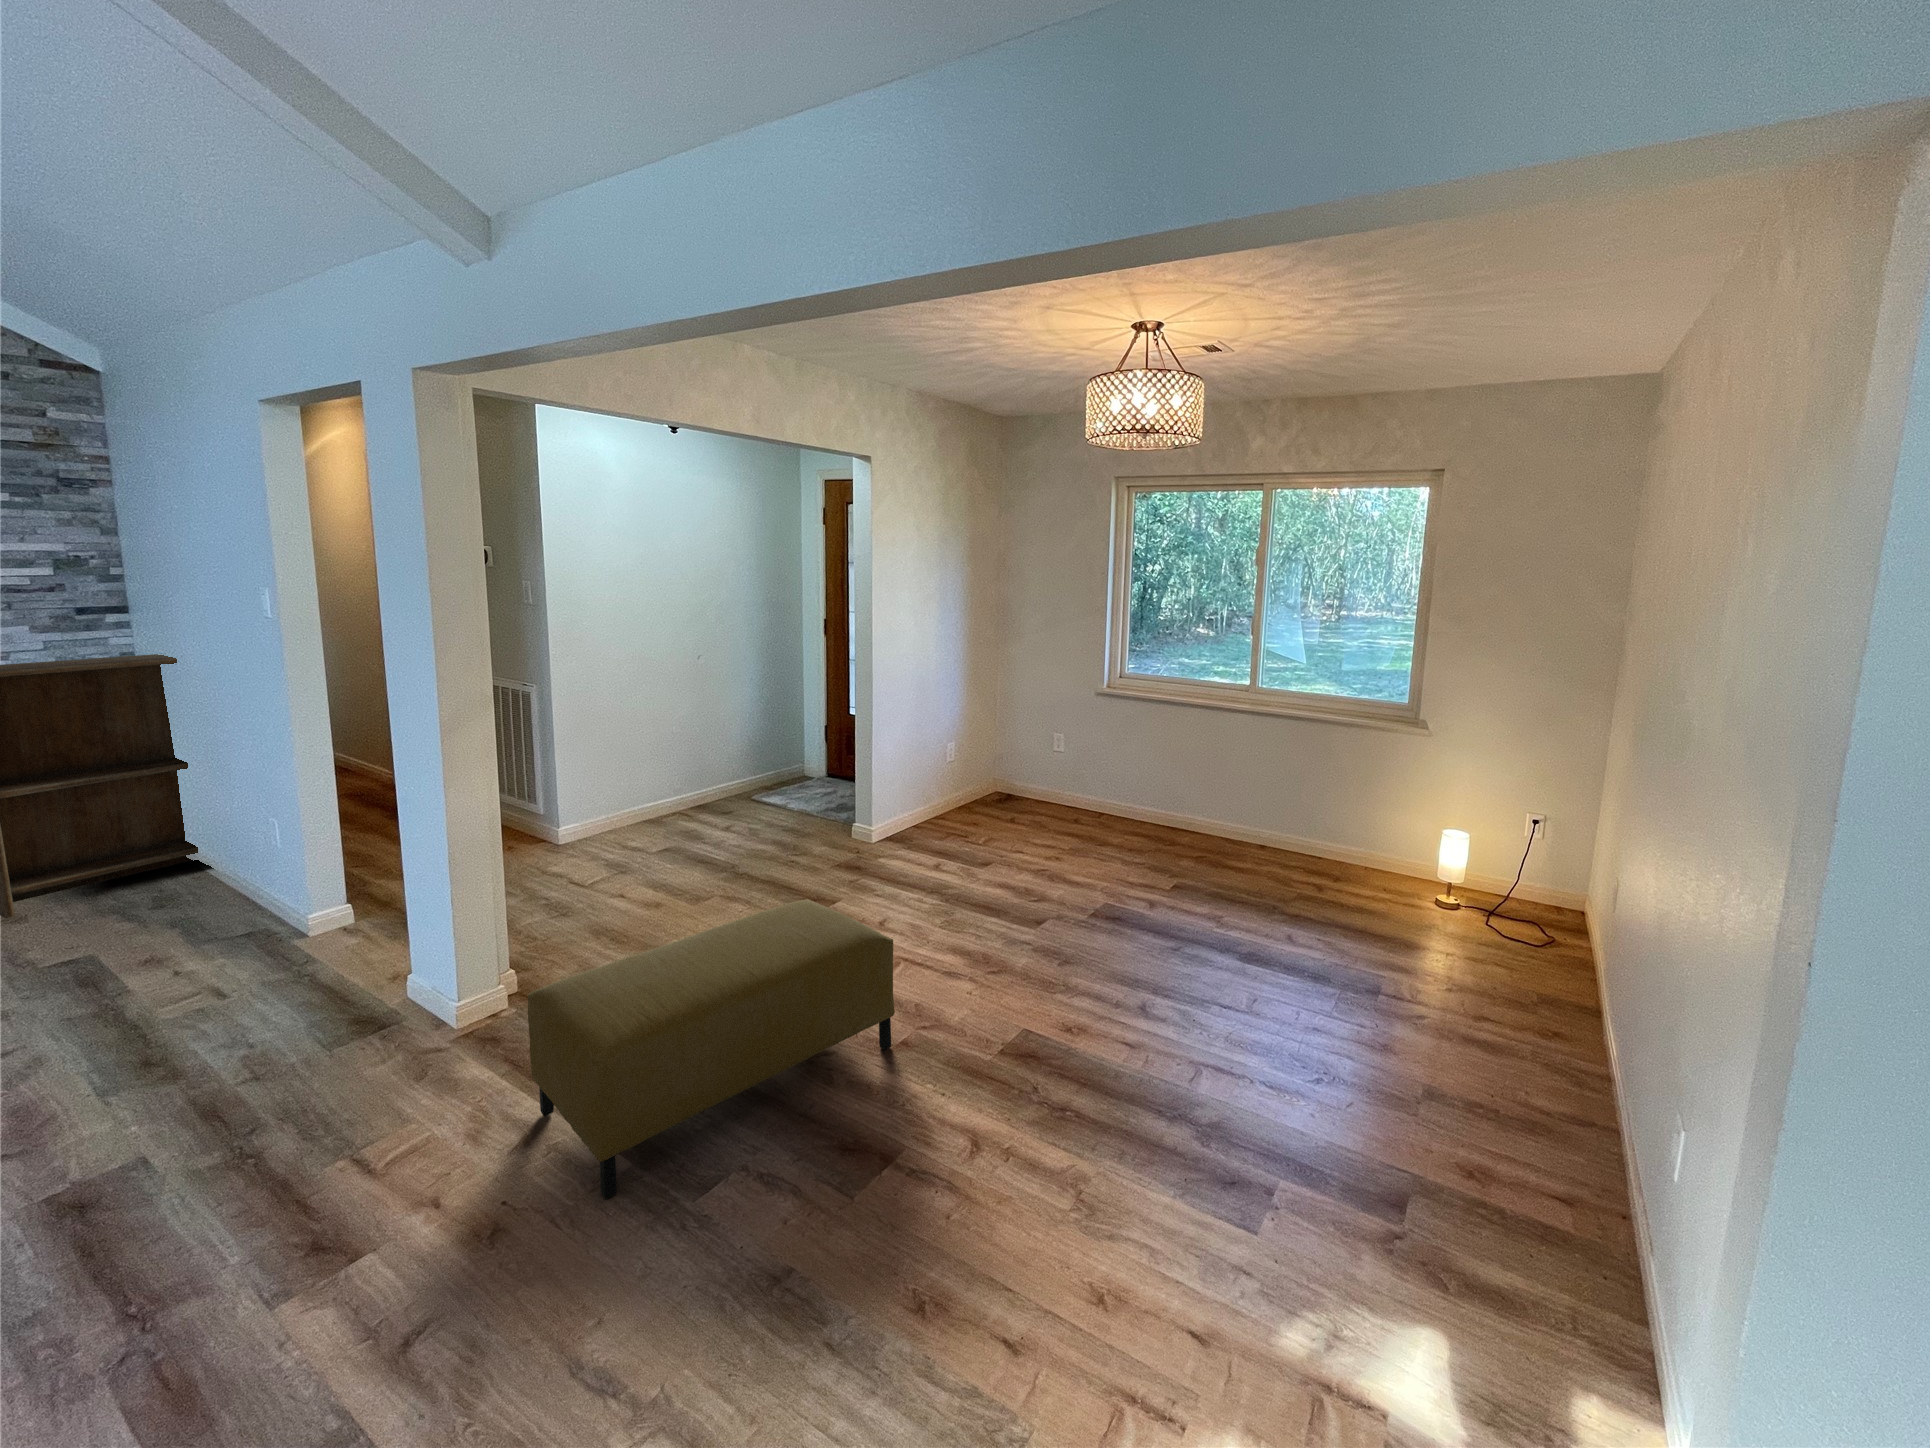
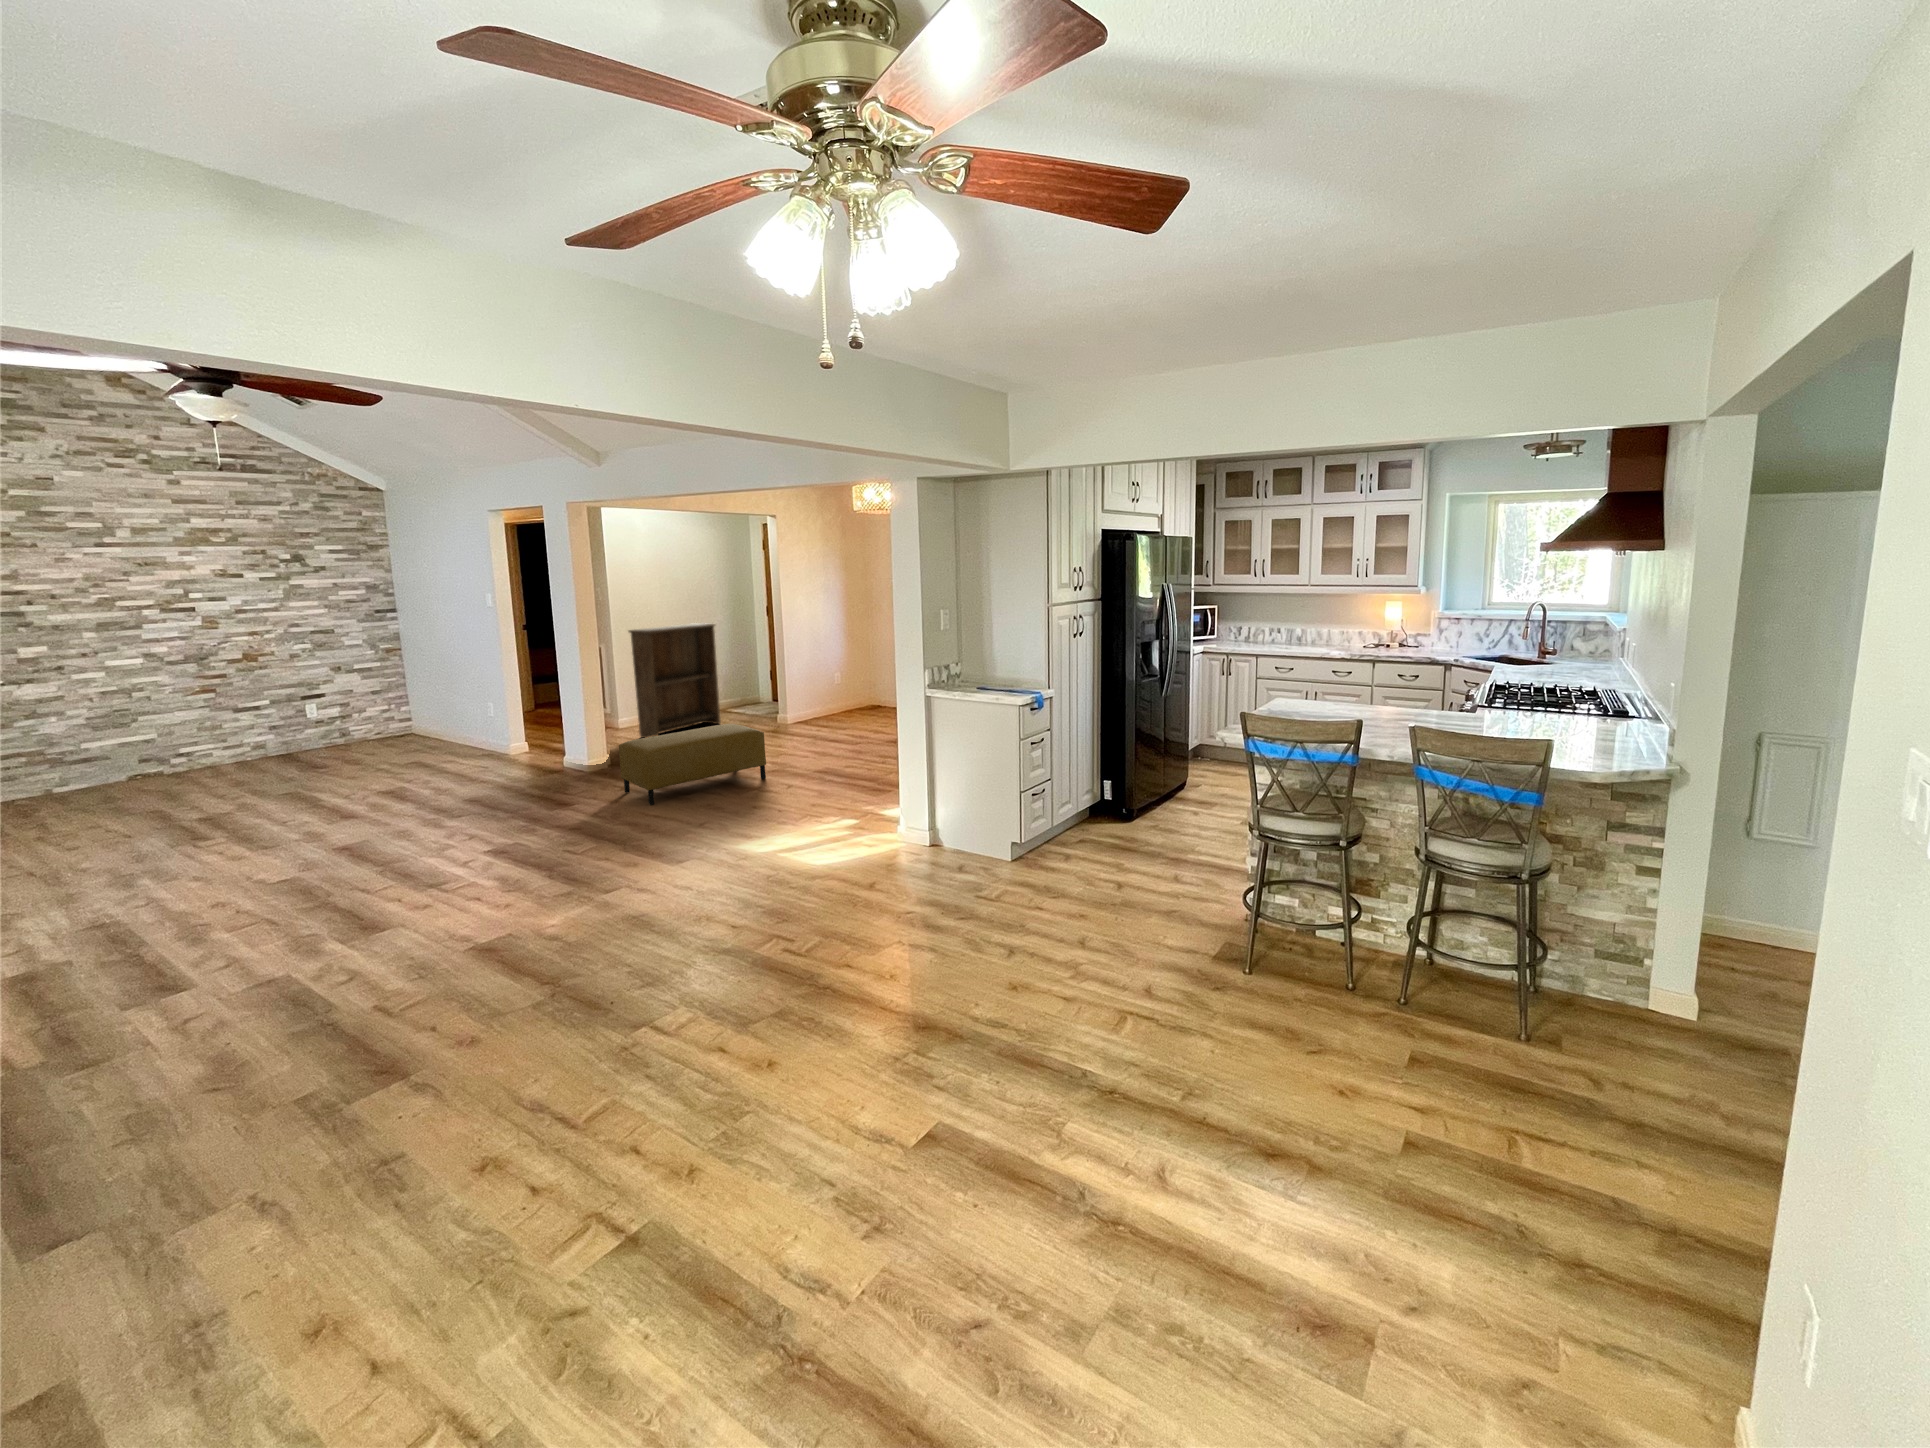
bookshelf: present [0,654,198,918] -> present [629,623,721,738]

